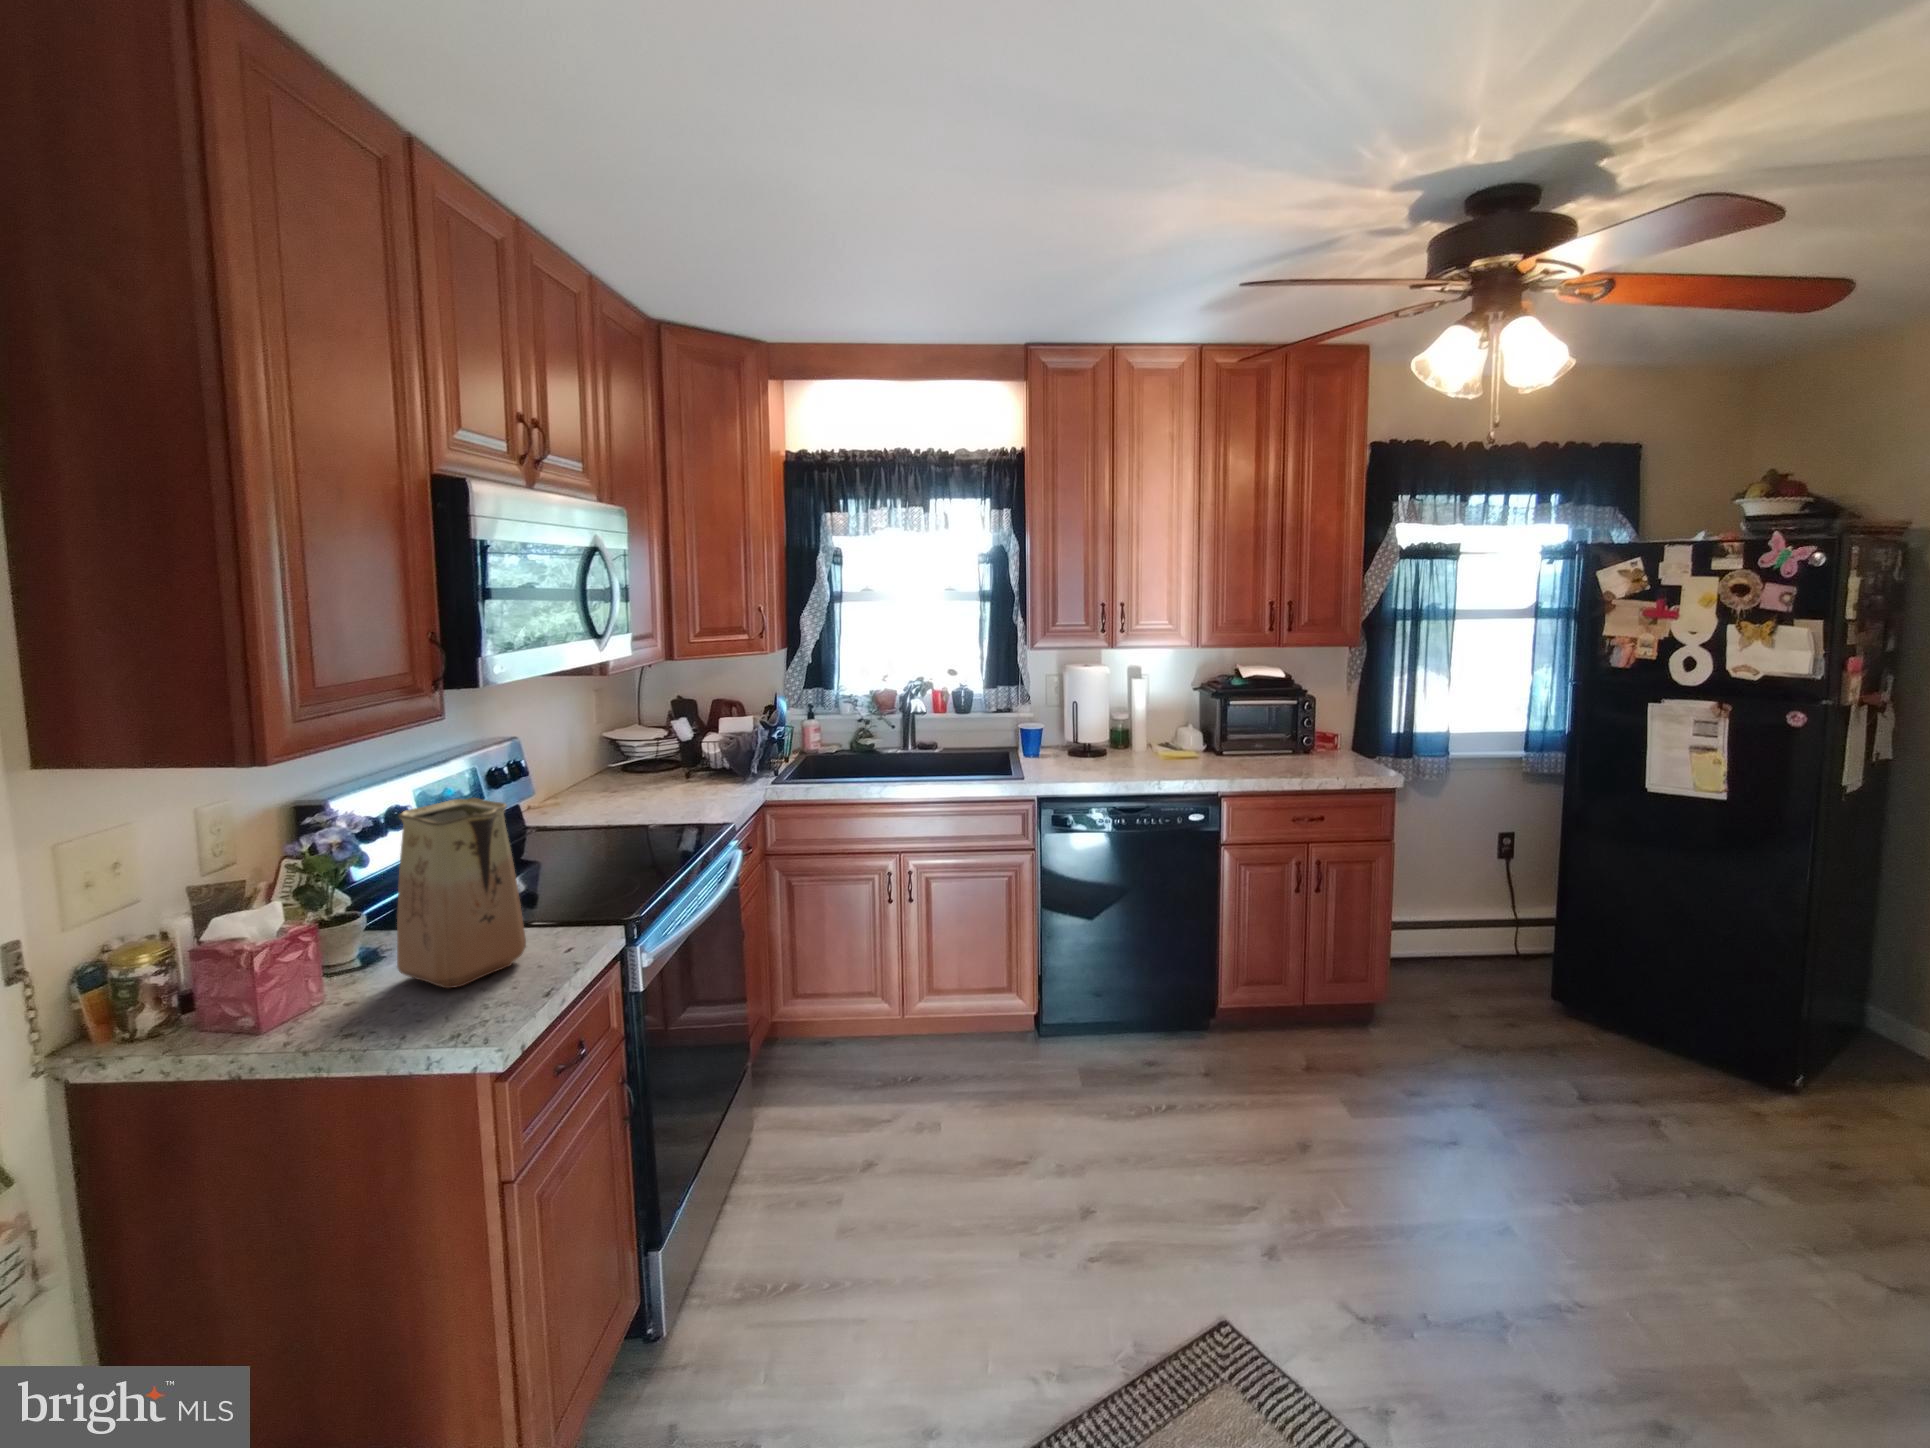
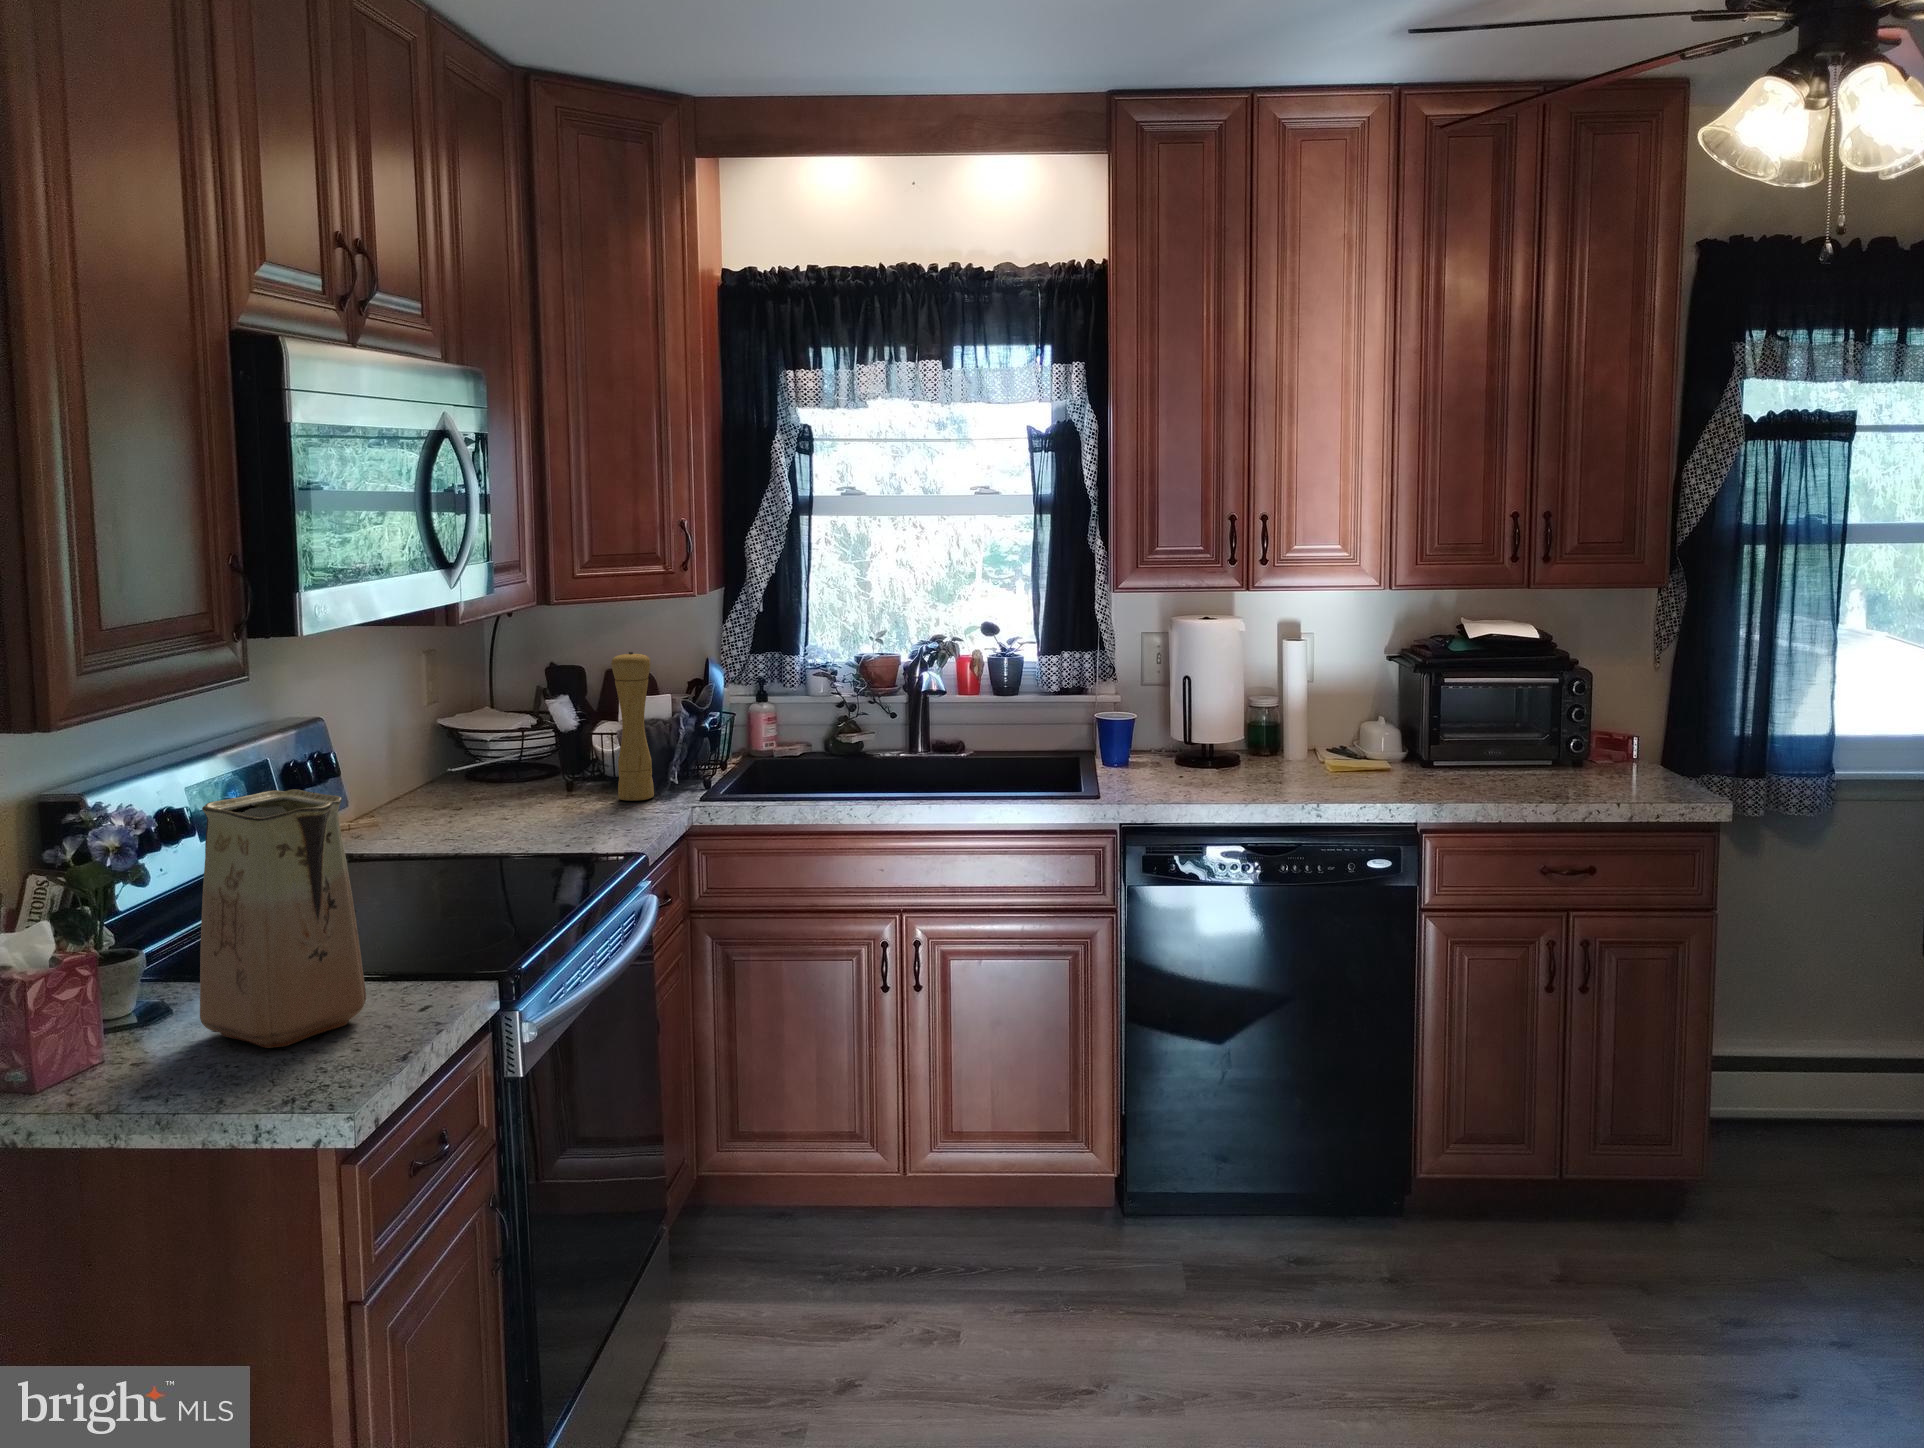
pepper mill: none [714,690,742,785] -> present [611,651,654,801]

